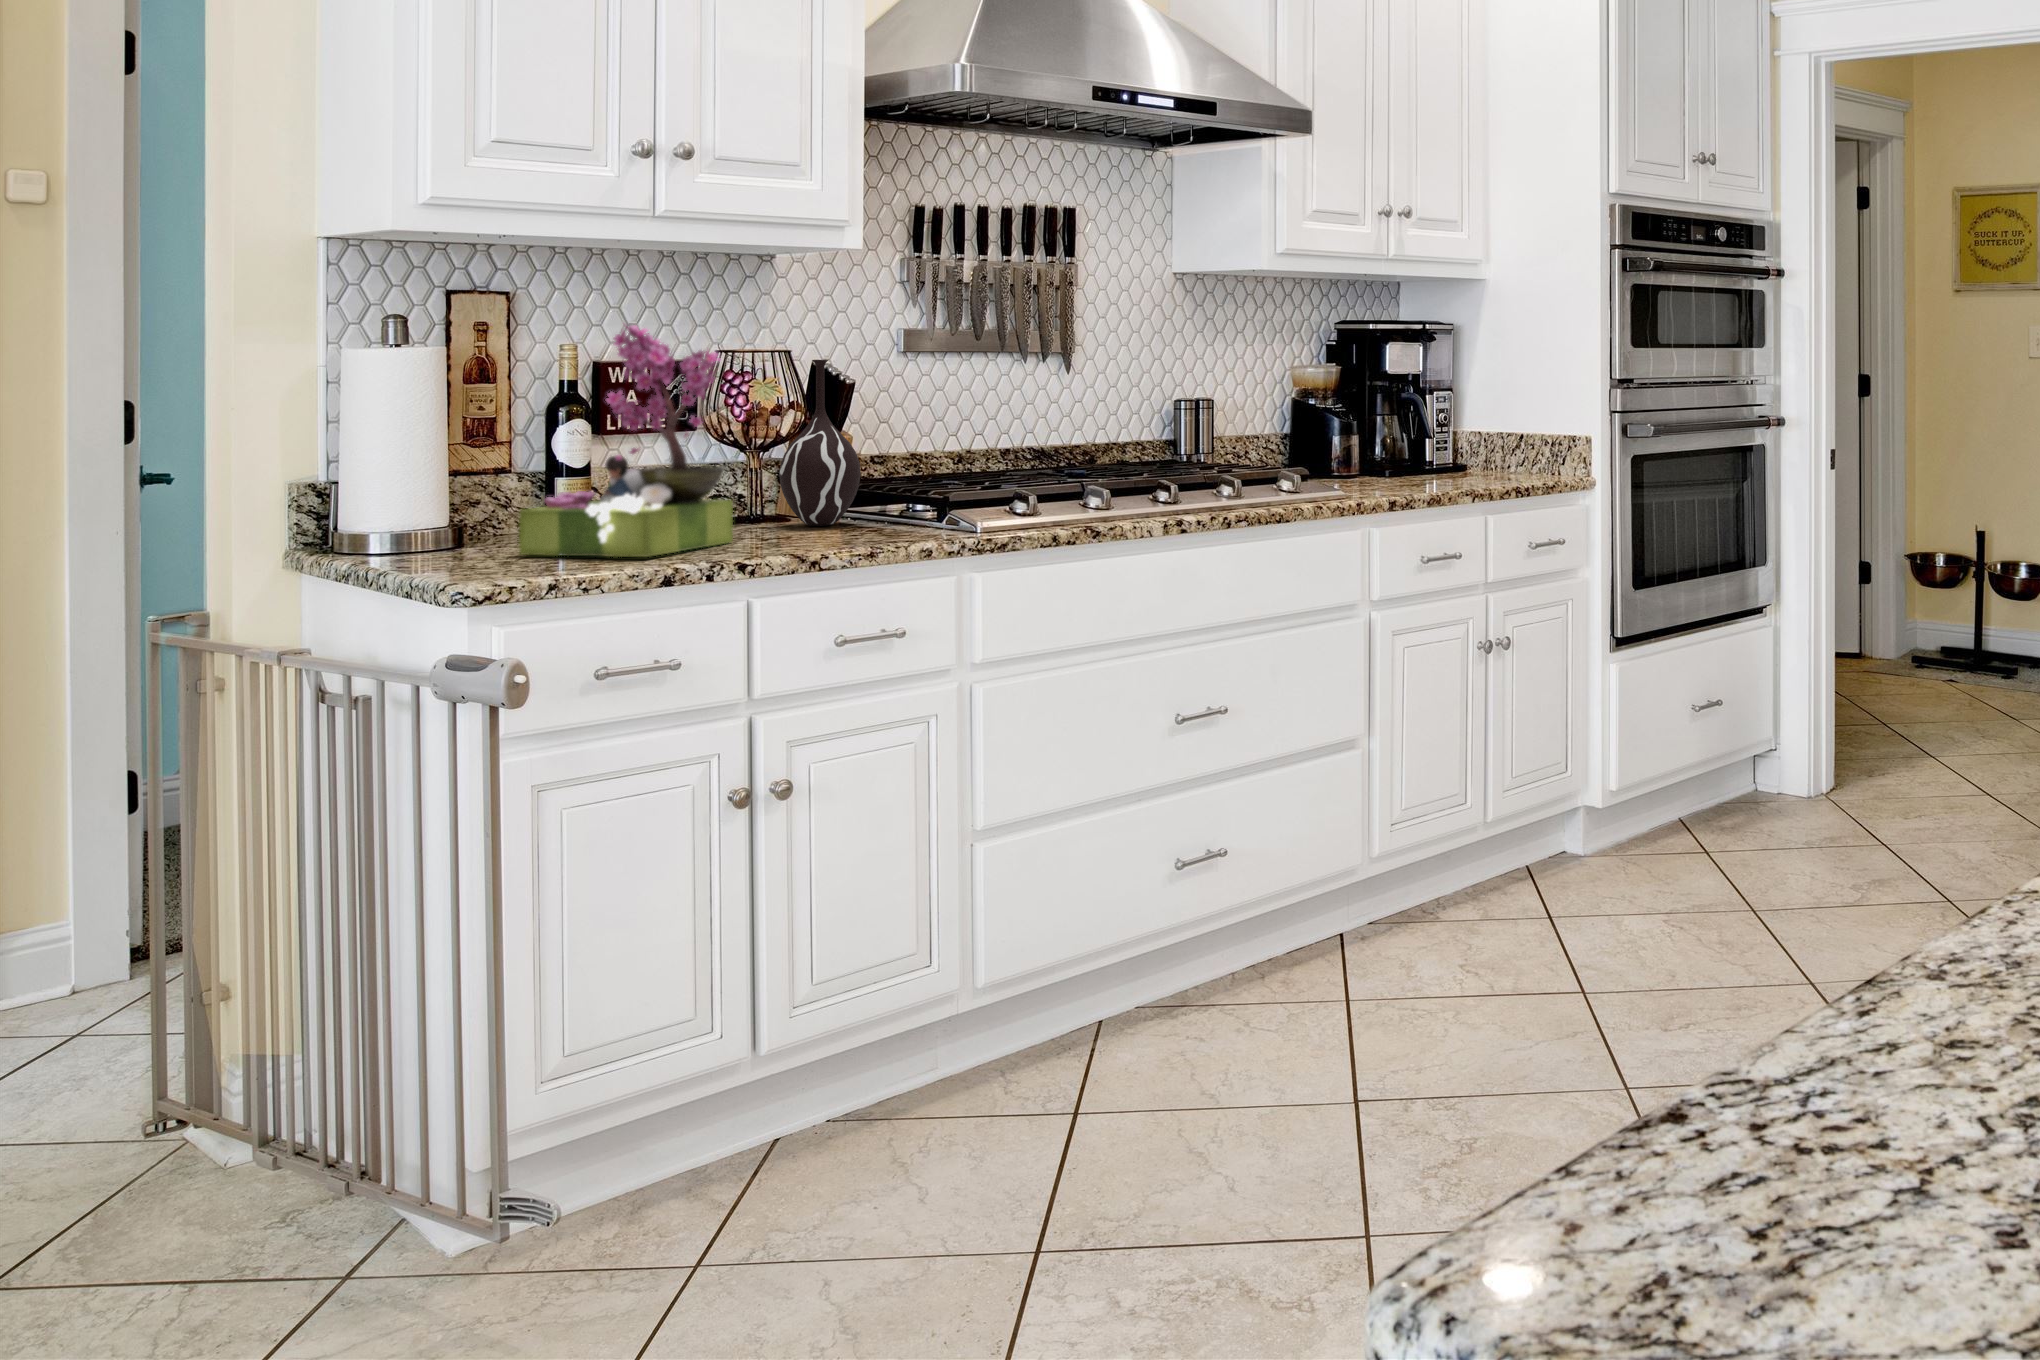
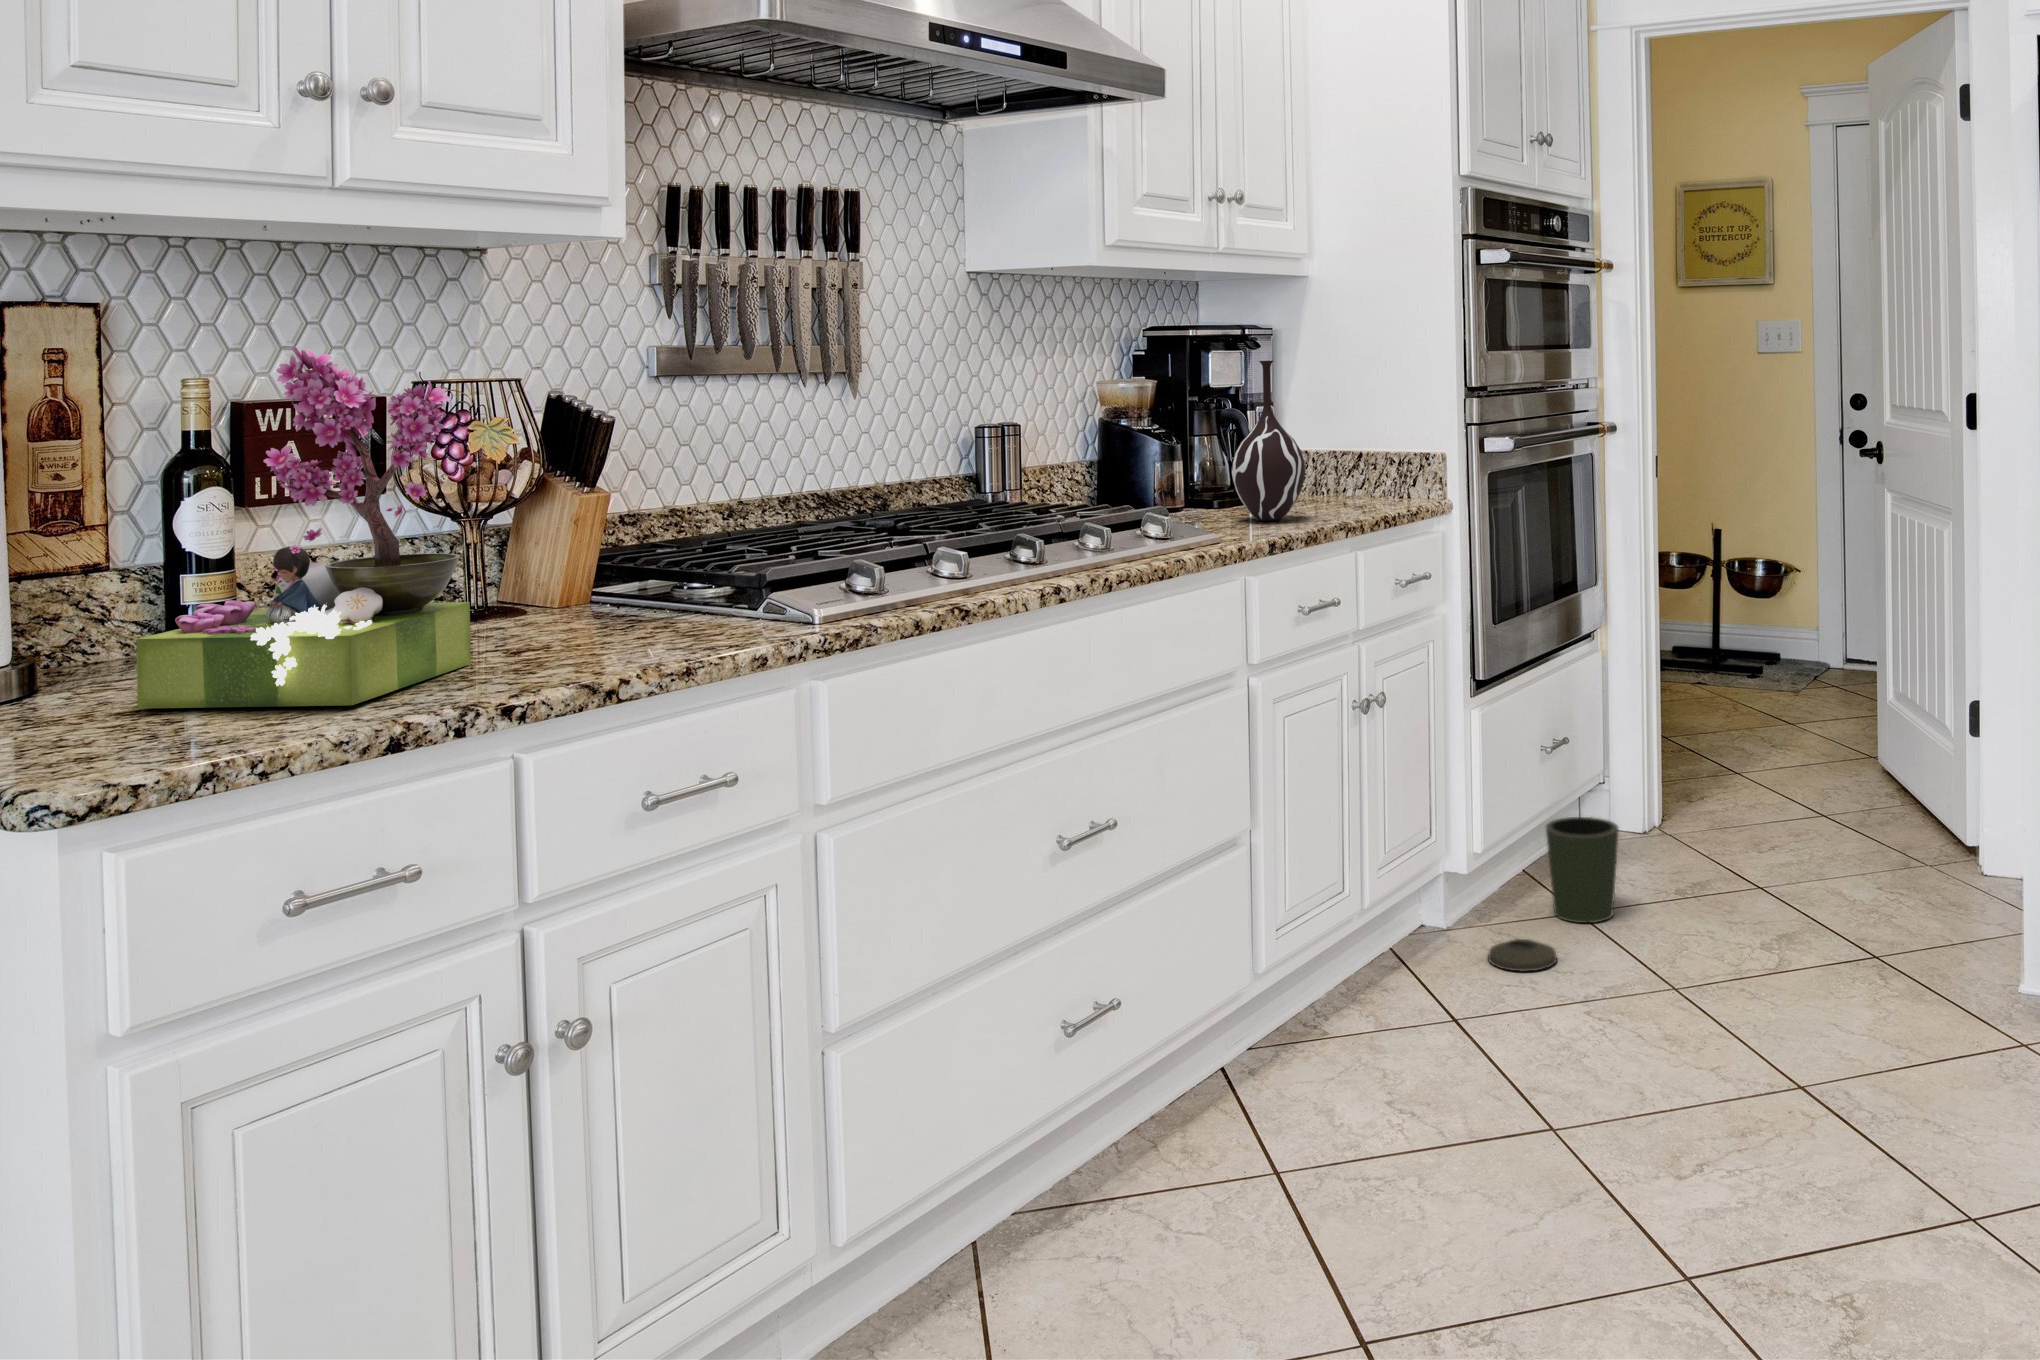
vase: present [779,360,861,526] -> present [1232,361,1305,521]
trash can: none [1606,763,1743,883] -> present [1488,817,1618,971]

